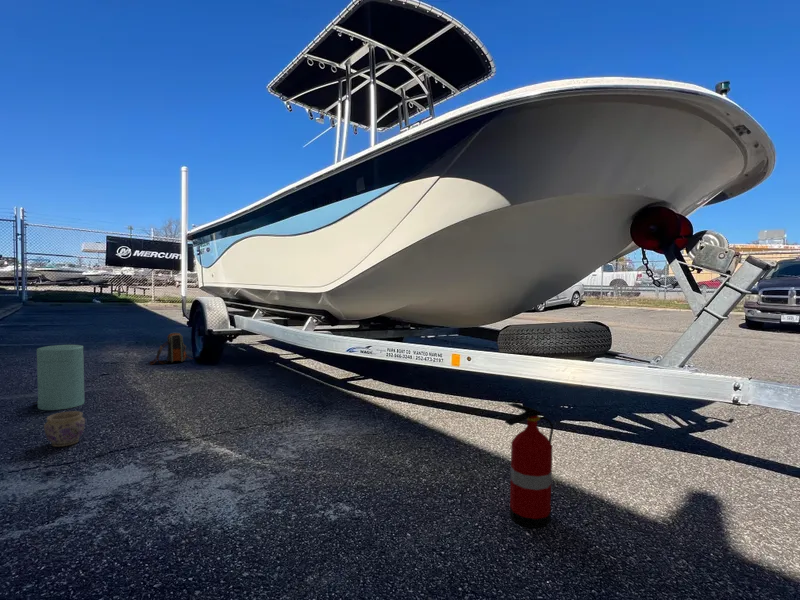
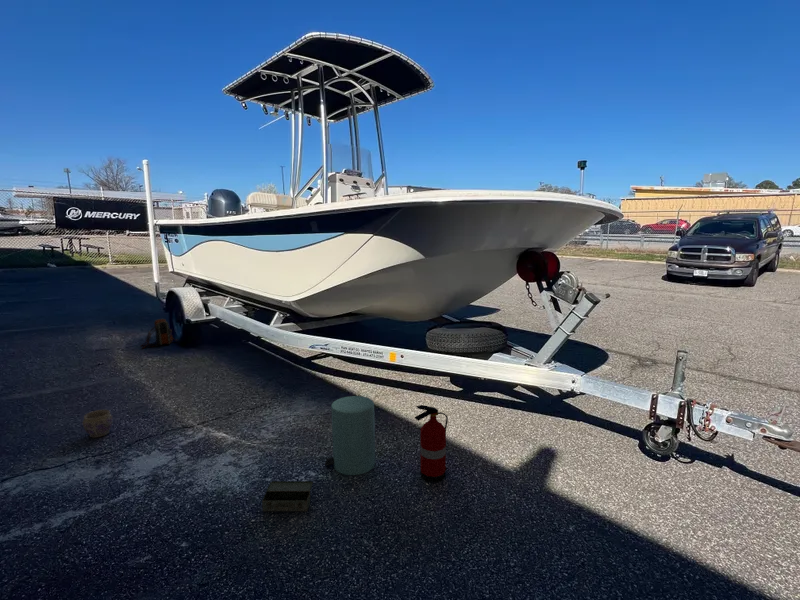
trash can: present [32,345,84,410] -> present [325,396,375,475]
toolbox: none [266,510,347,560] -> present [262,481,313,511]

